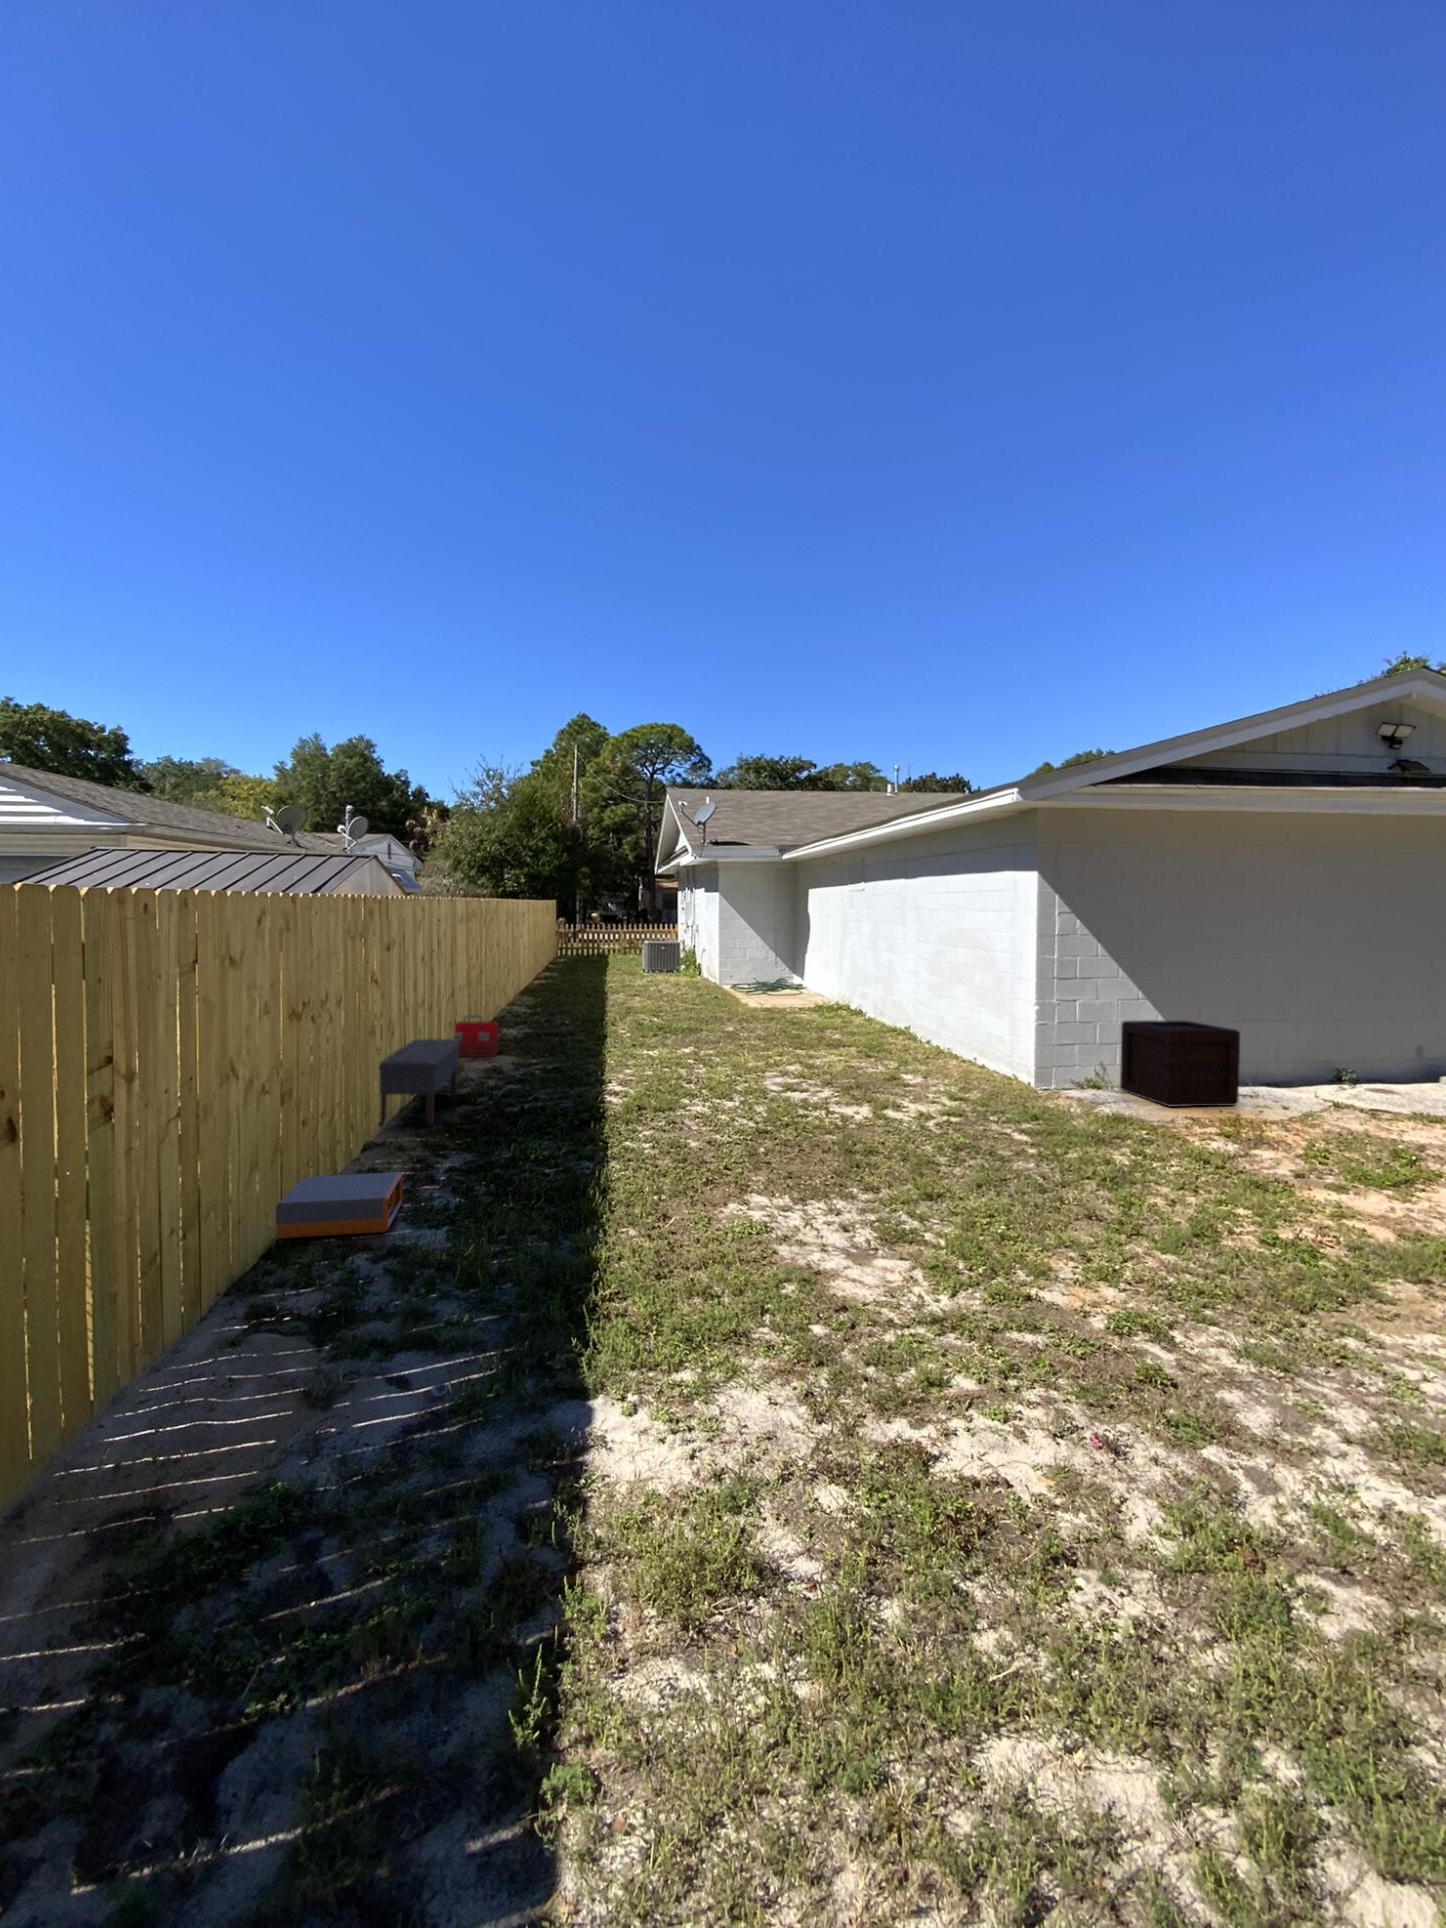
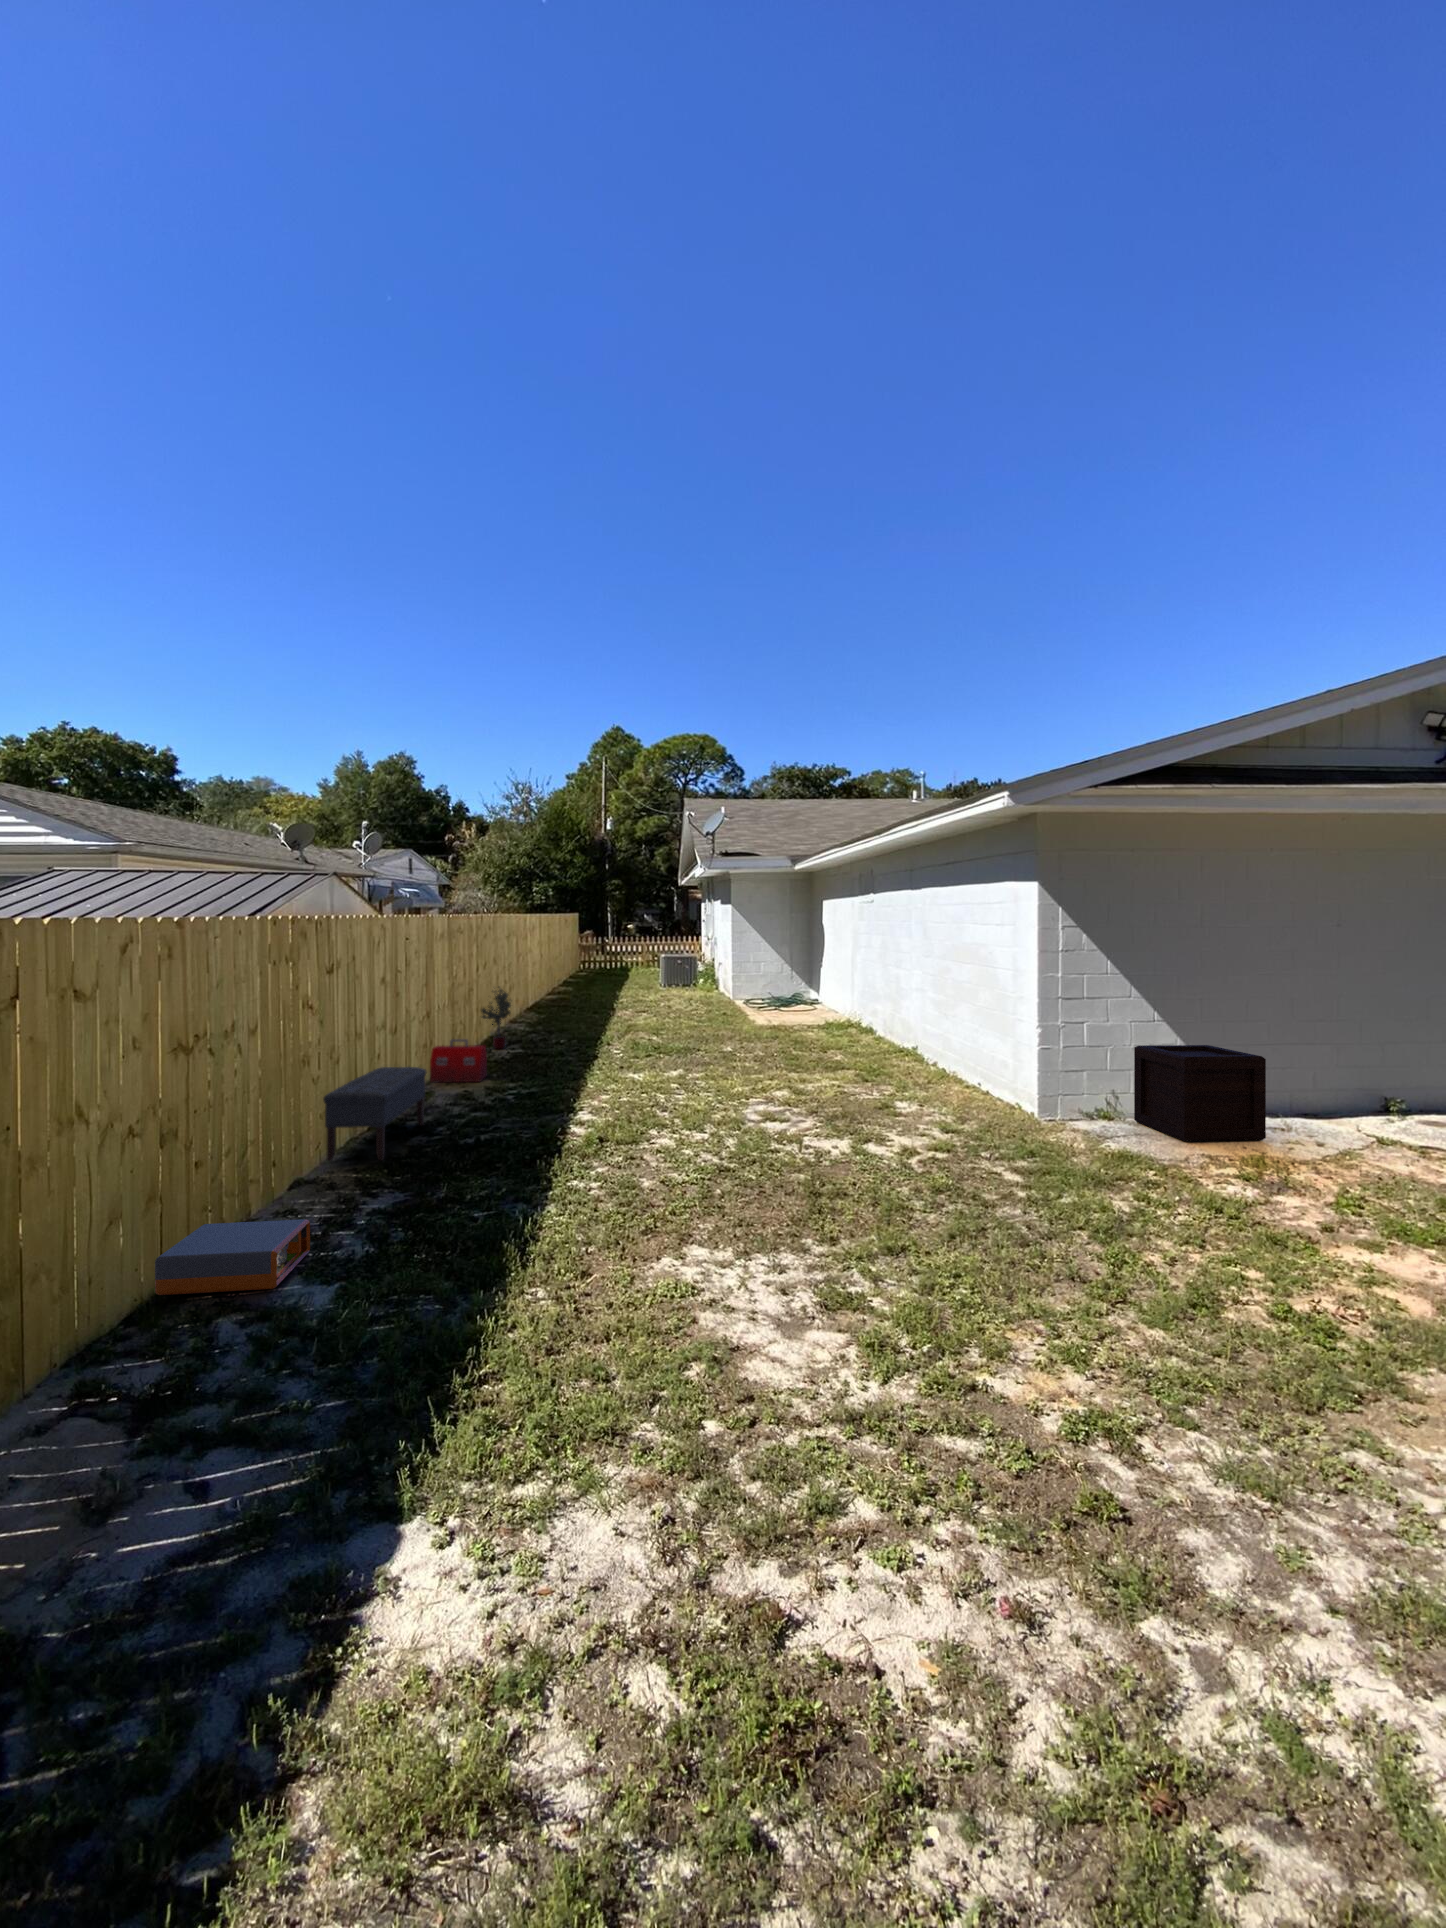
potted tree: none [480,964,513,1027] -> present [481,989,511,1049]

